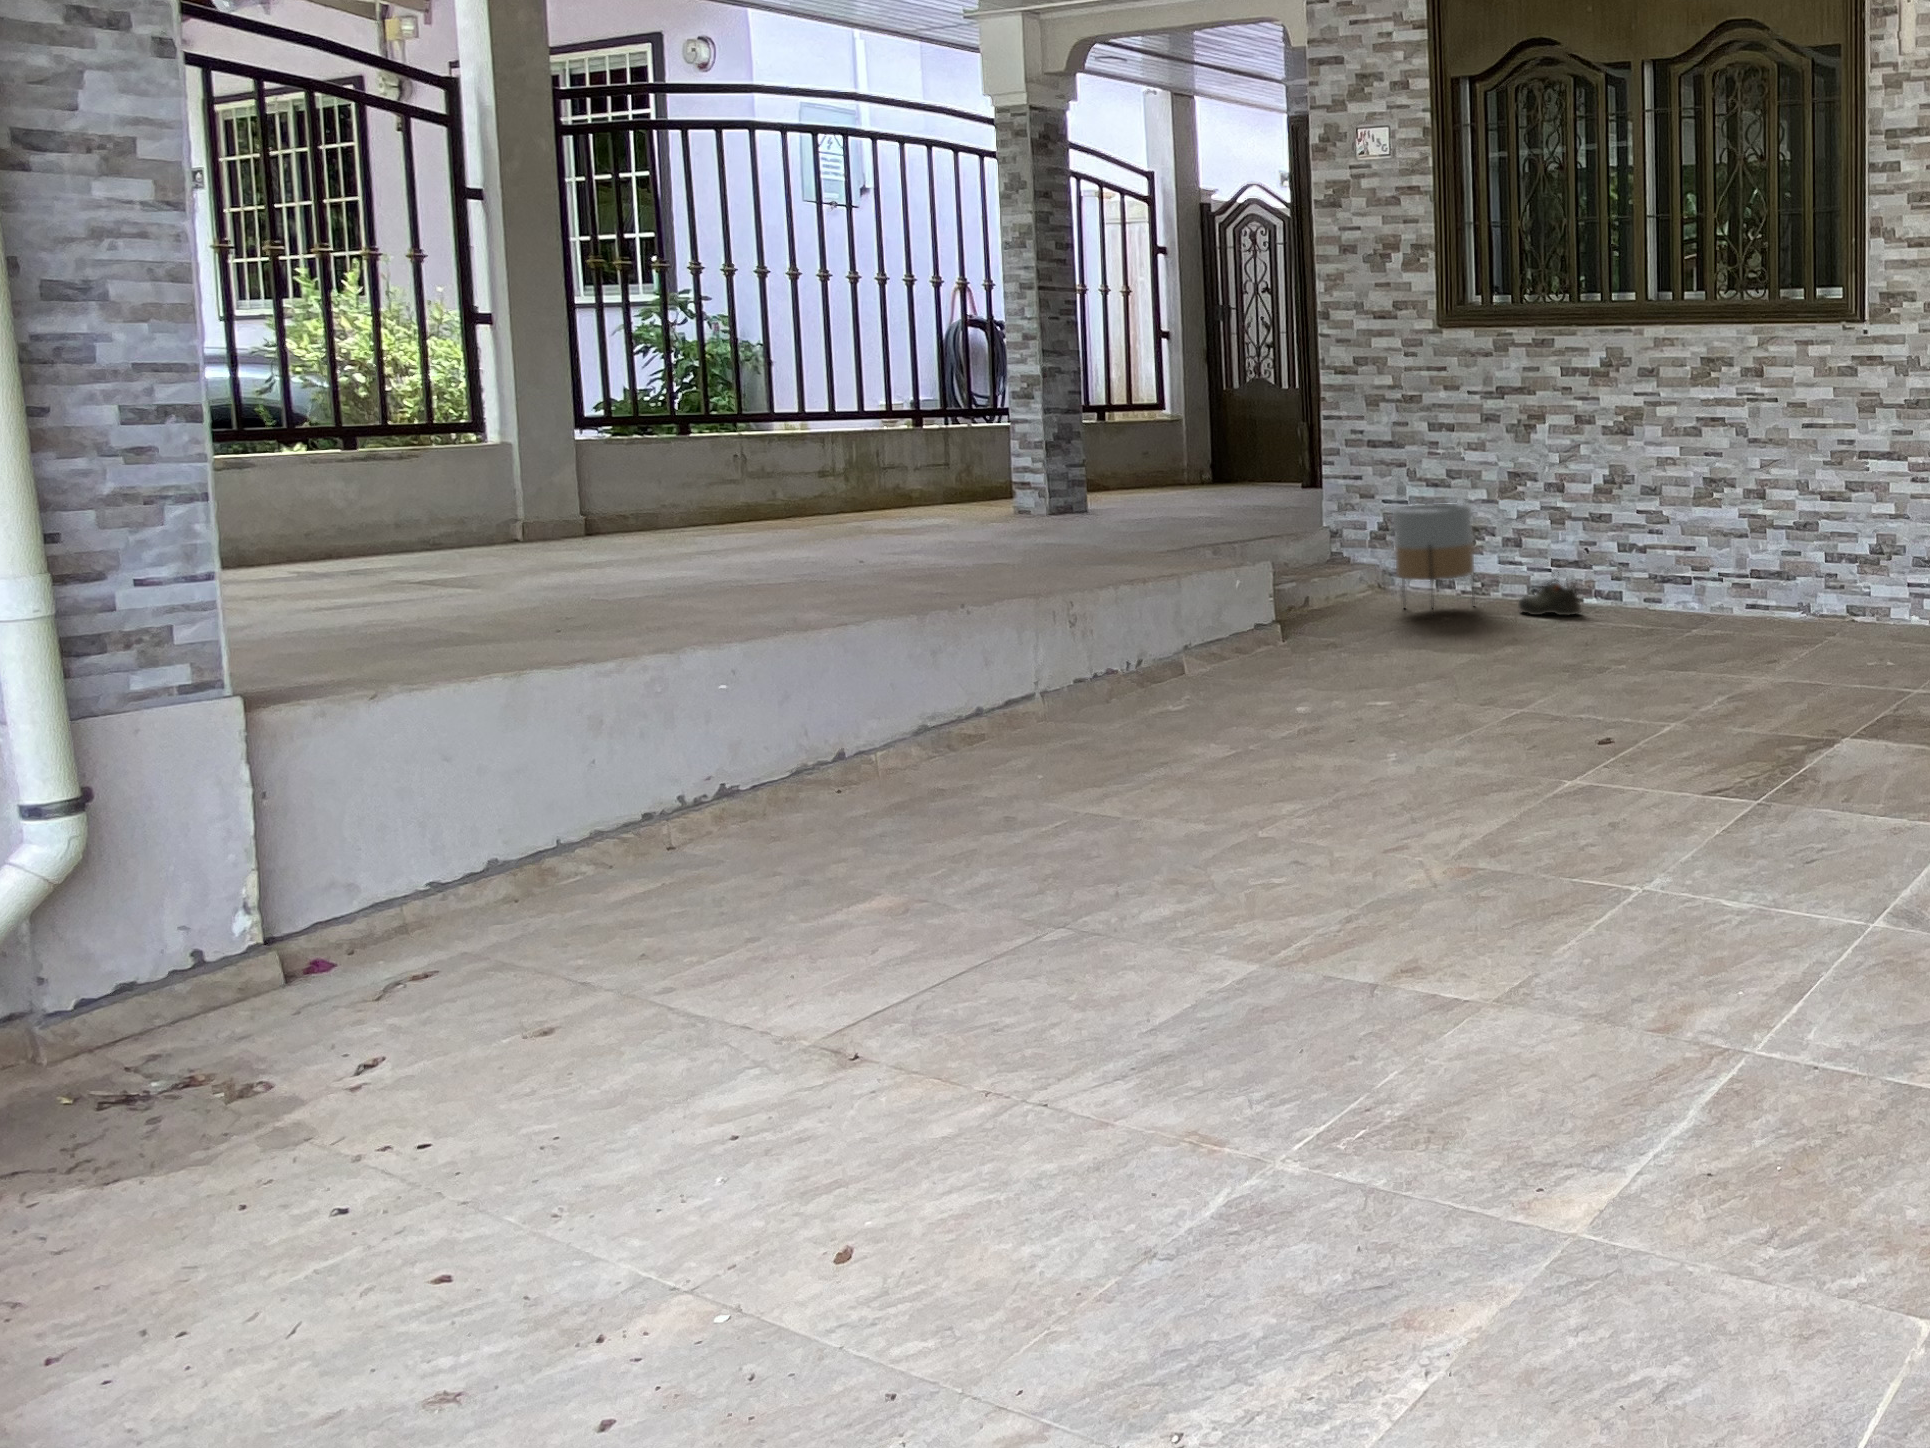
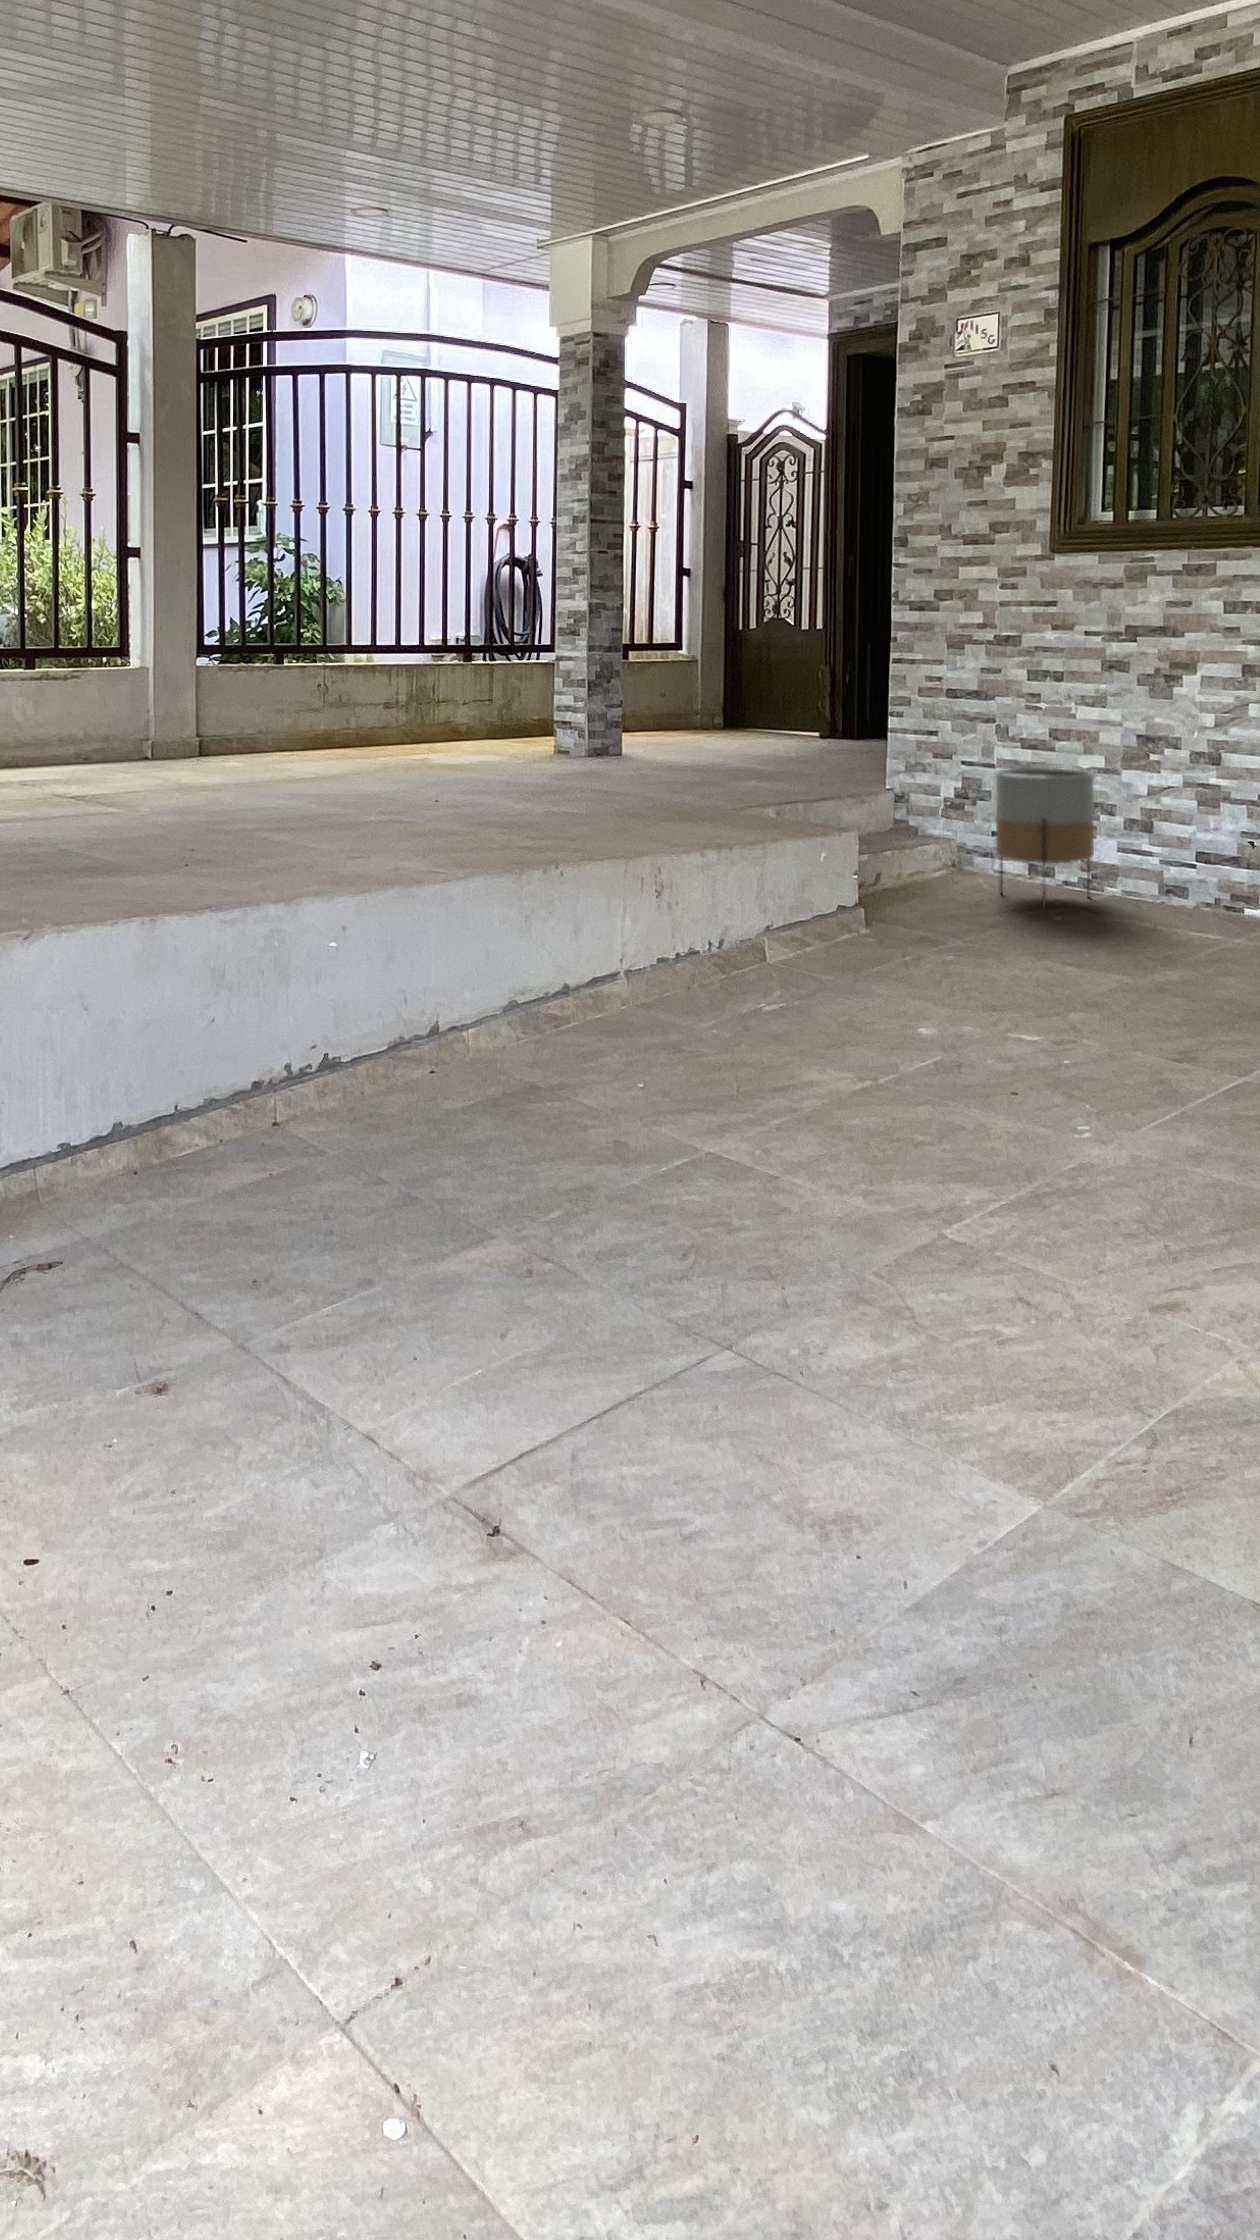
shoe: present [1518,572,1581,615] -> none [1153,862,1243,922]

